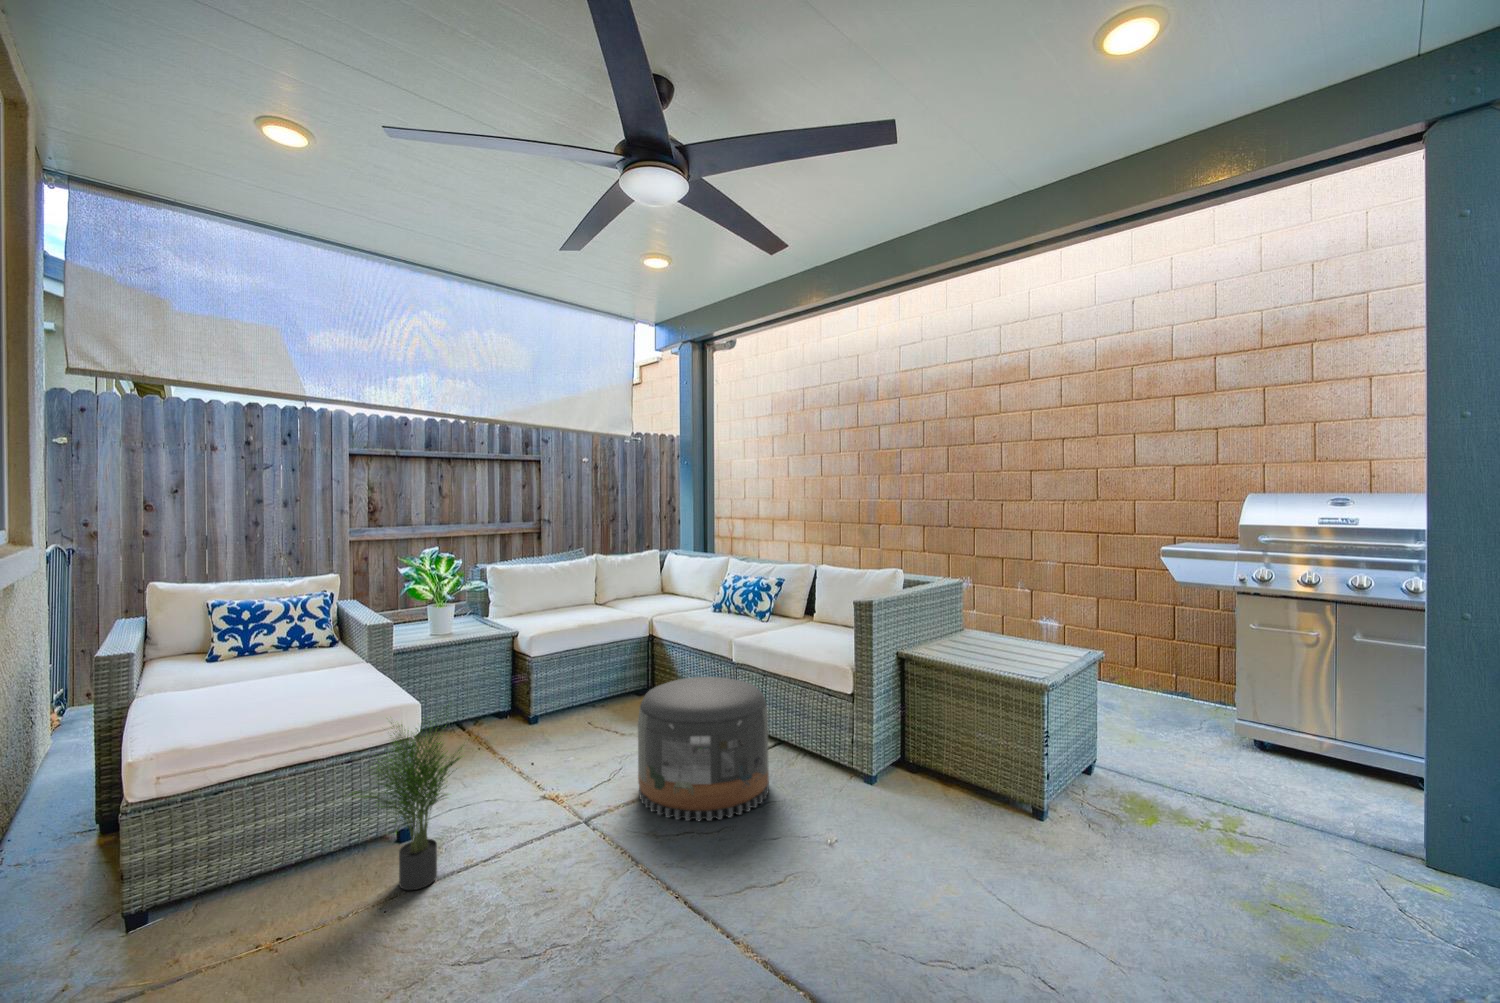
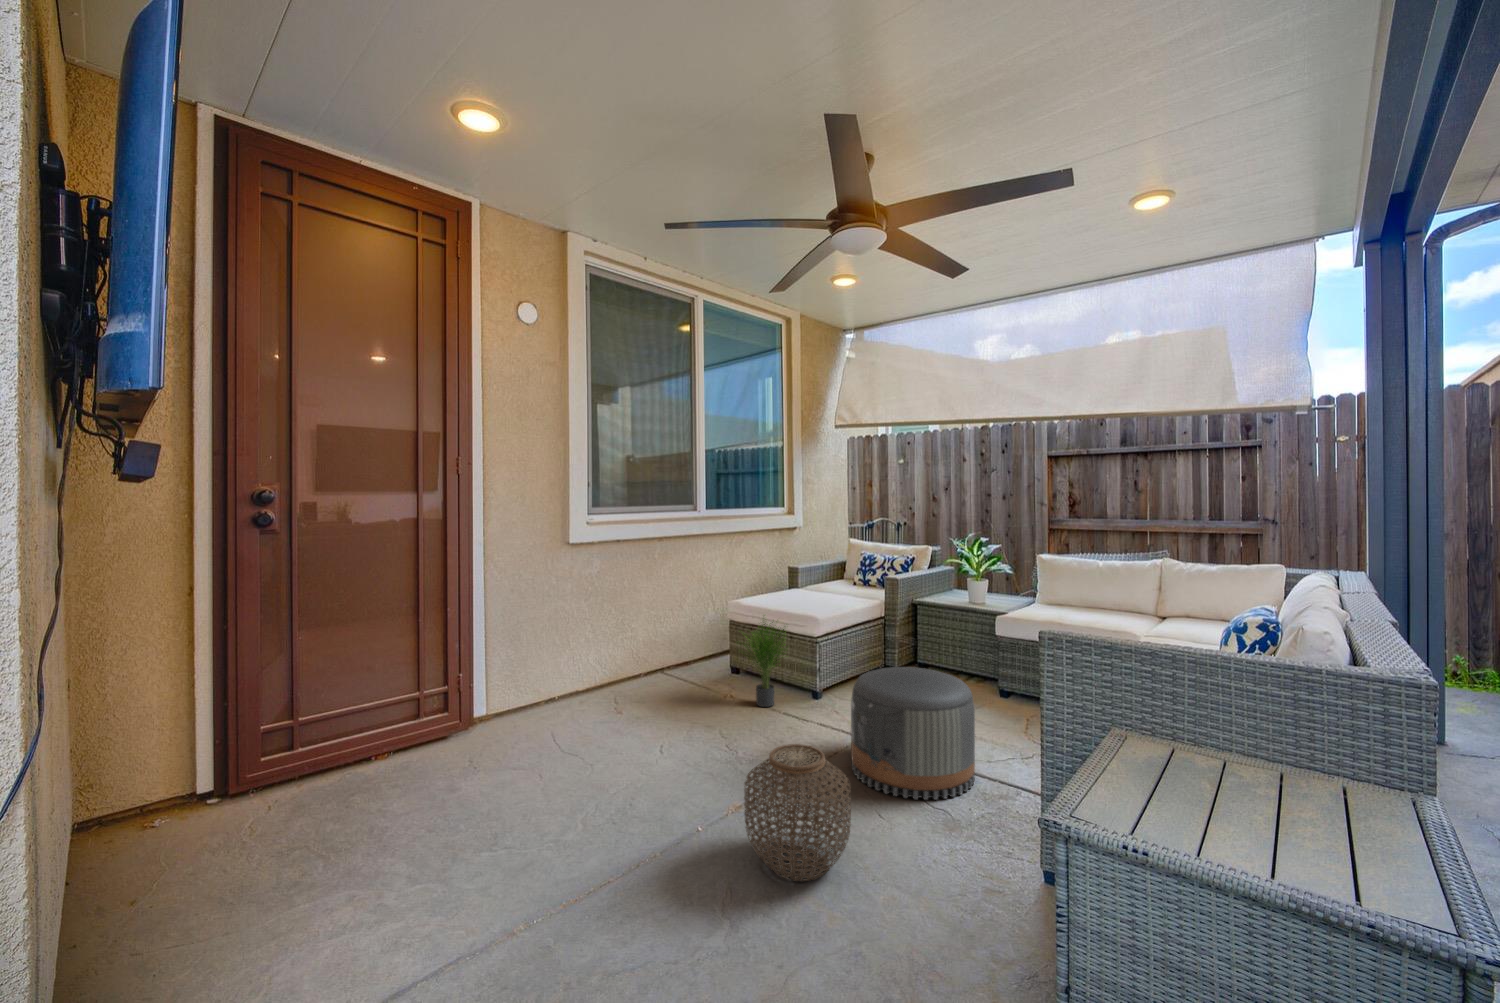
woven basket: none [848,741,960,881] -> present [744,744,851,881]

